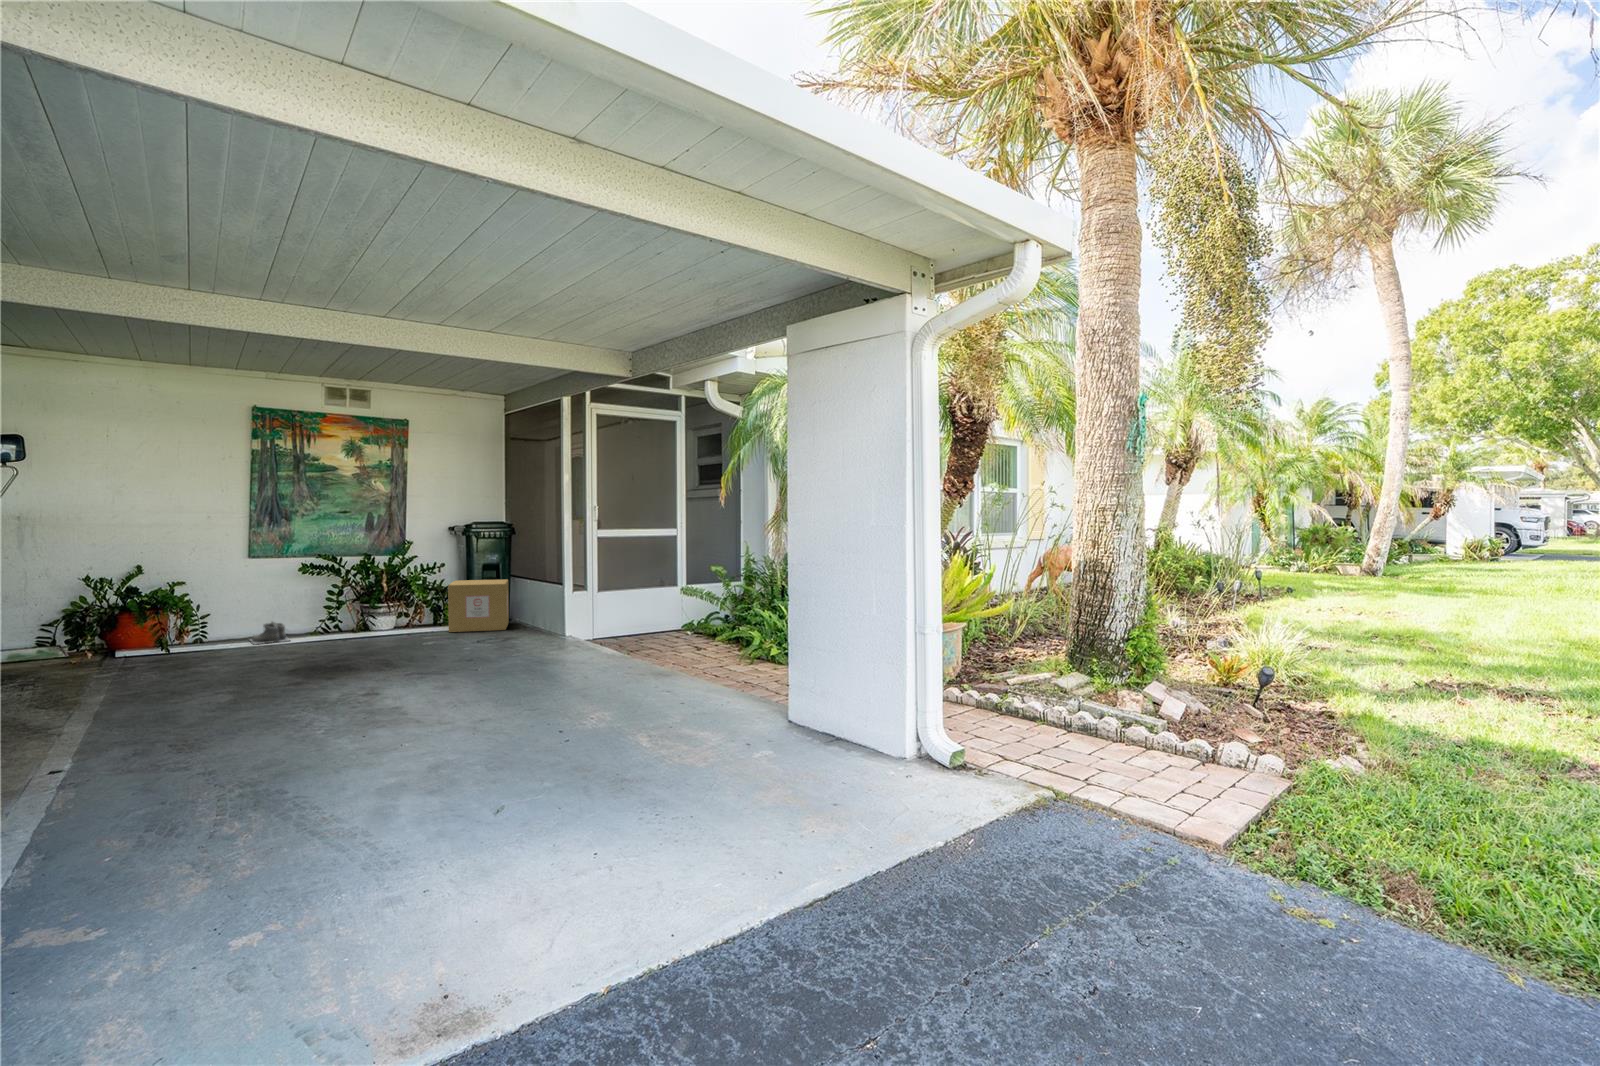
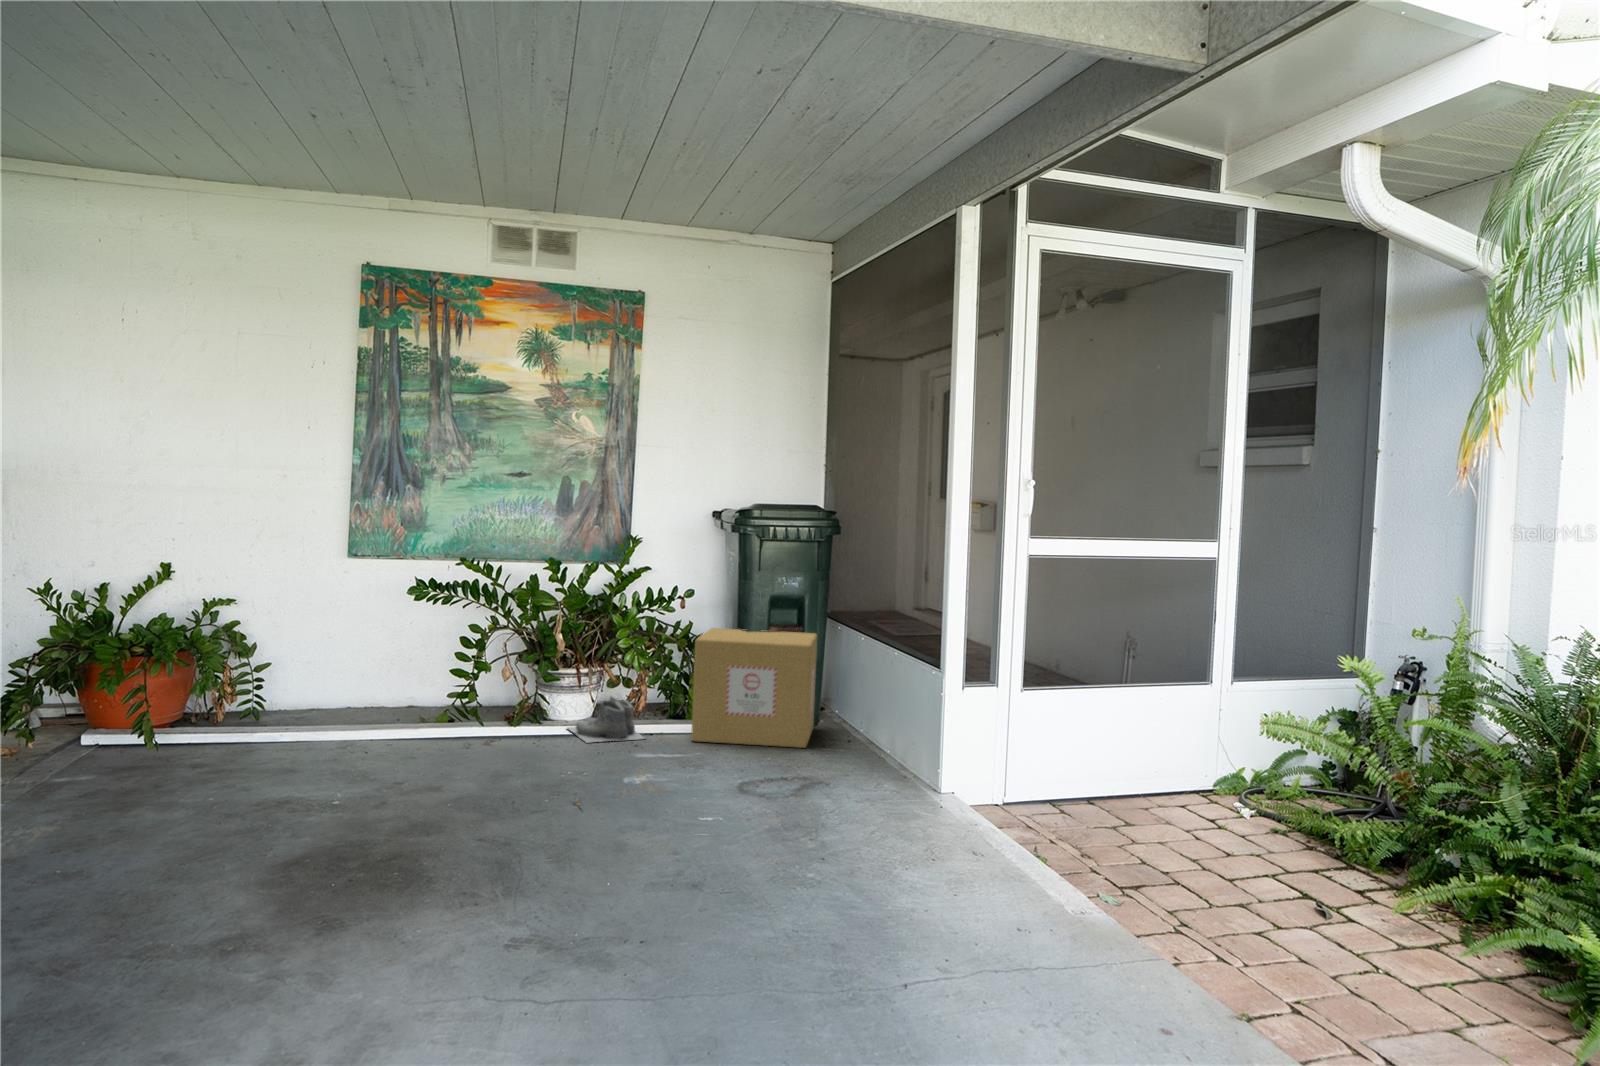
boots: present [250,622,289,644] -> present [568,696,644,743]

